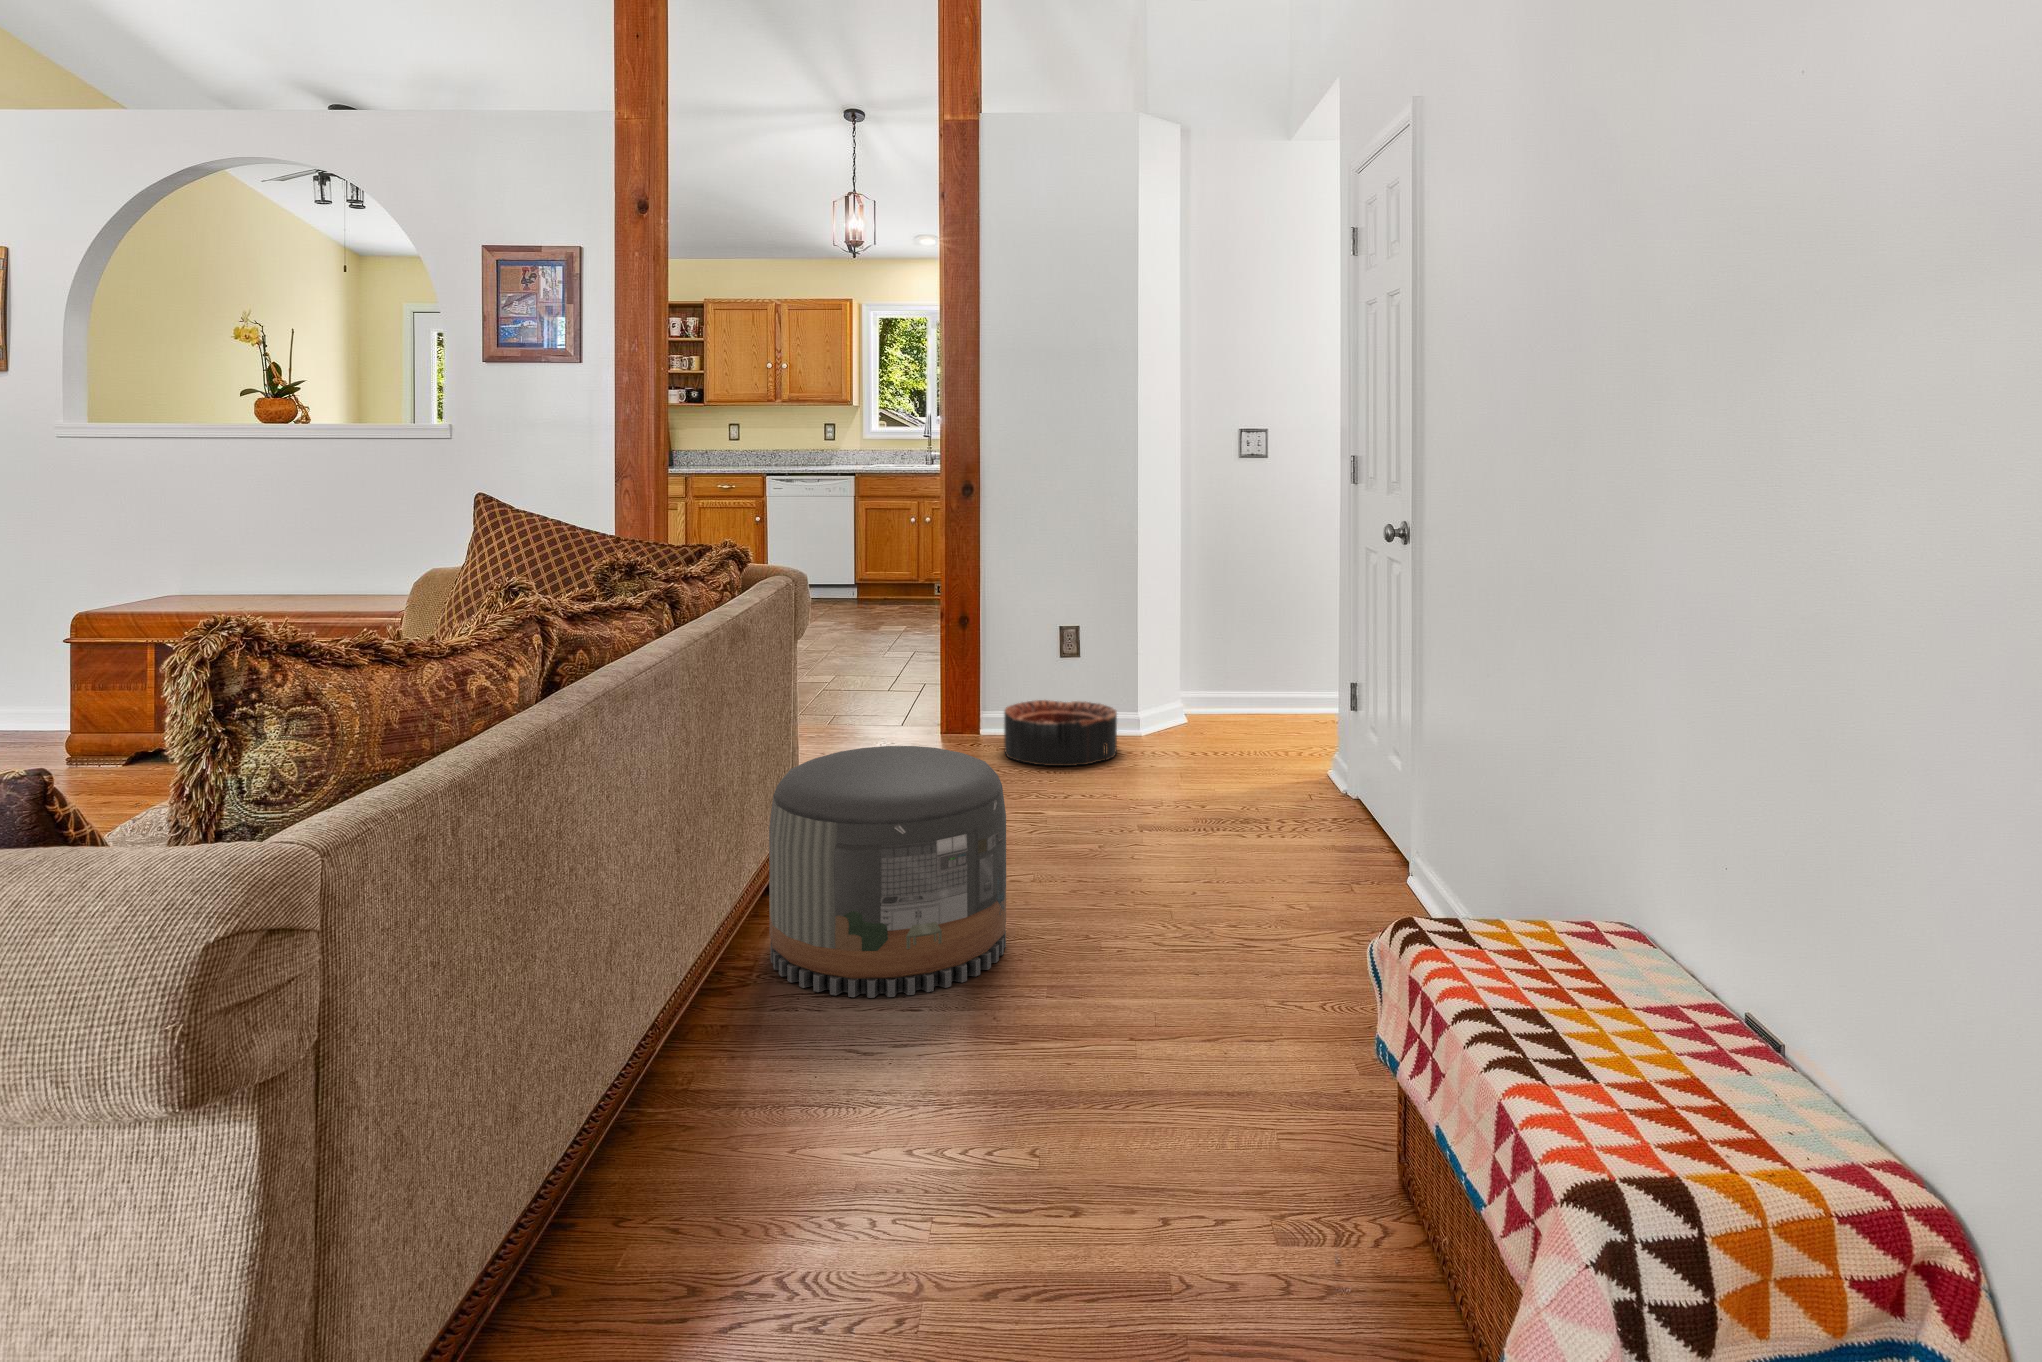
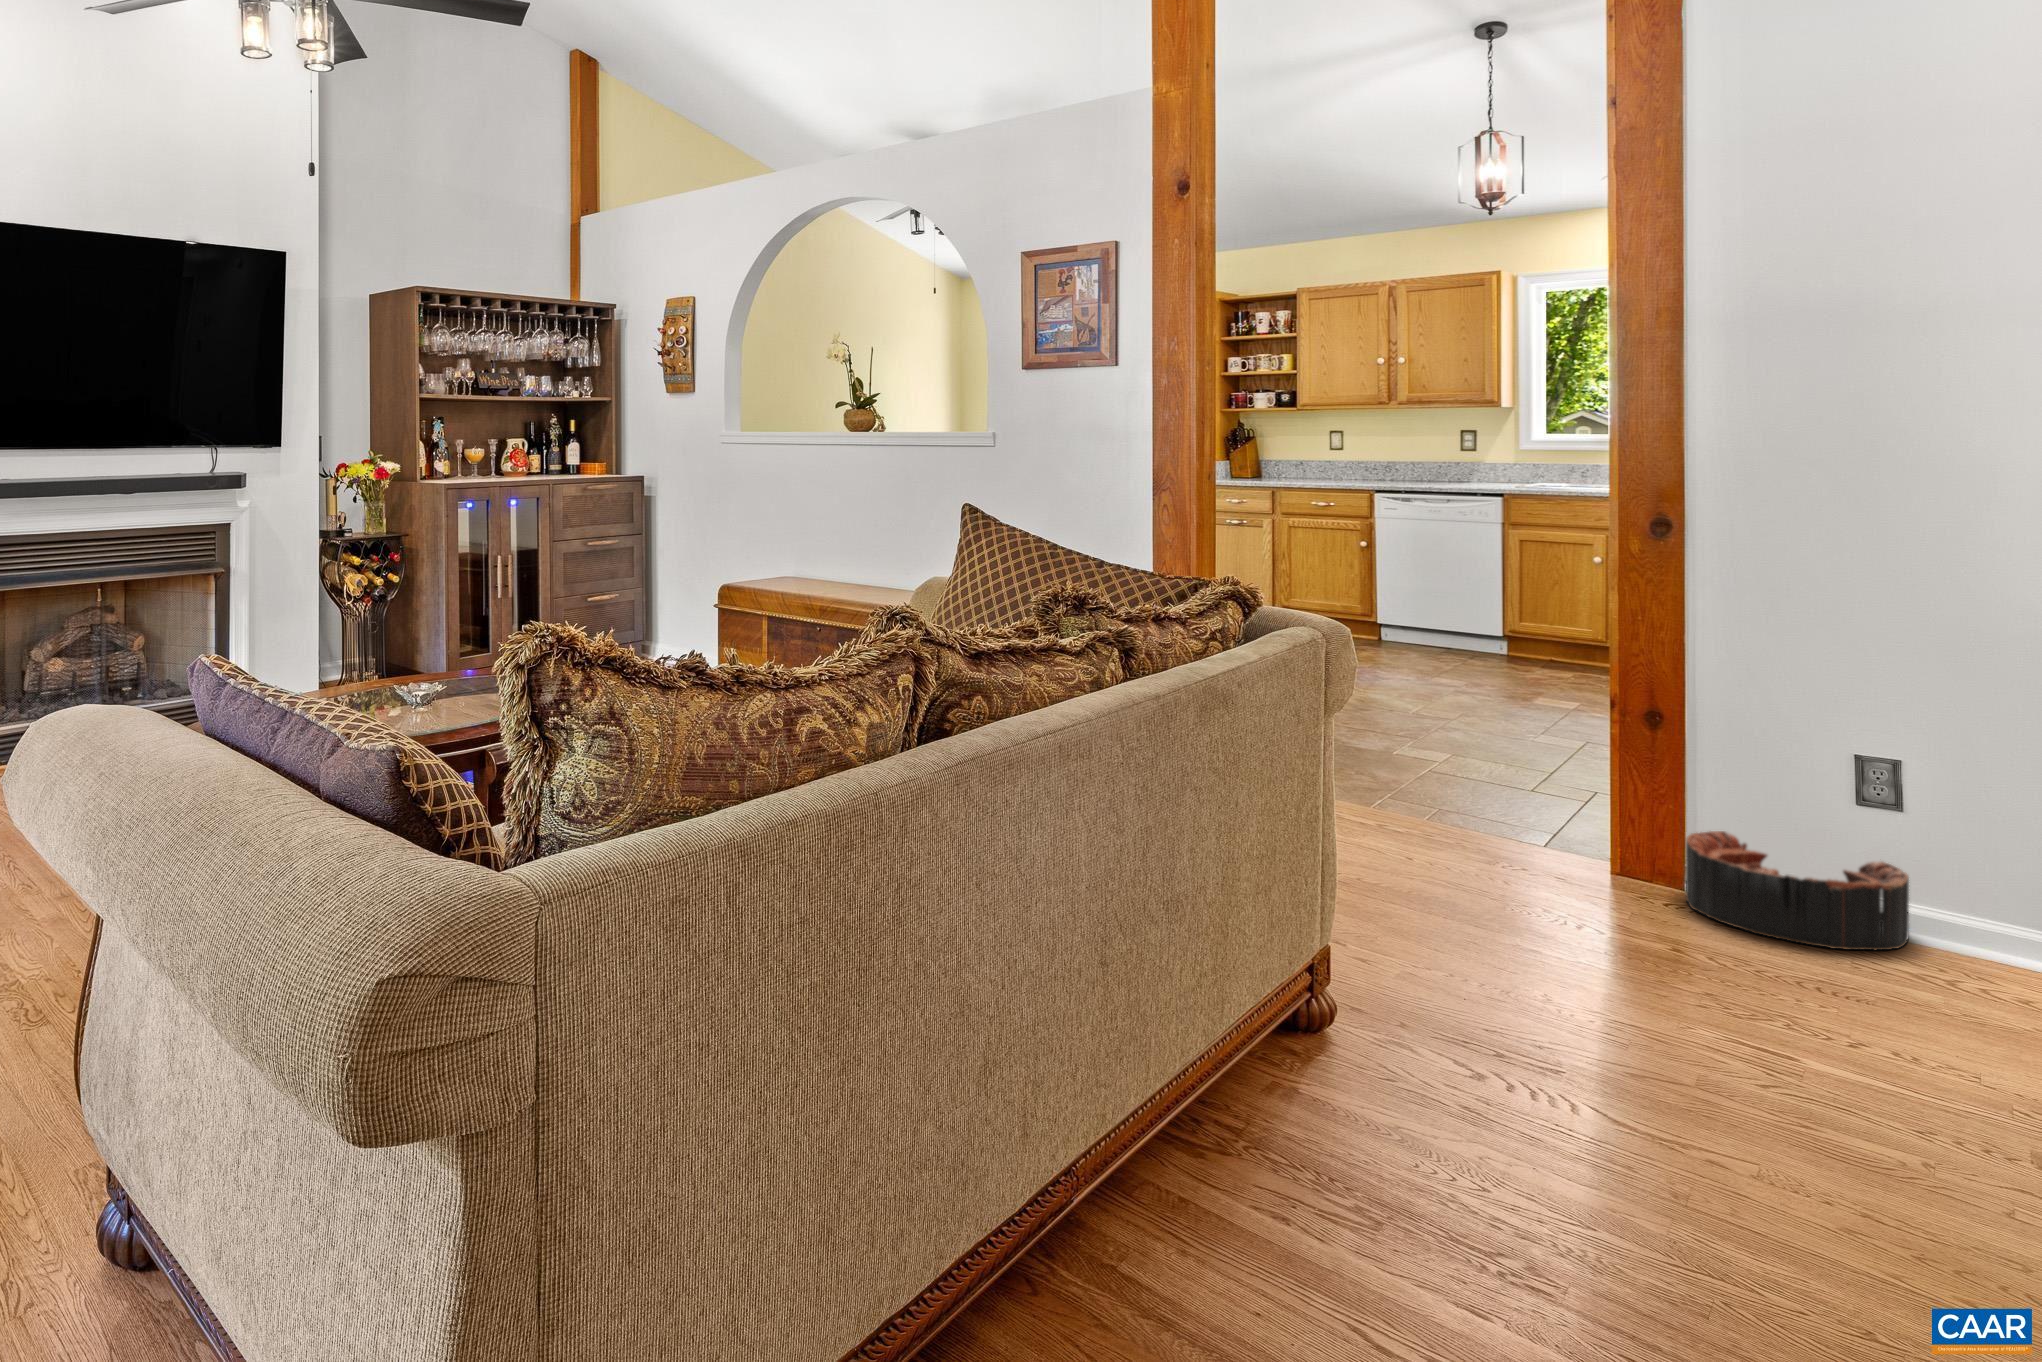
pouf: present [769,746,1006,998] -> none [1250,862,1622,1241]

